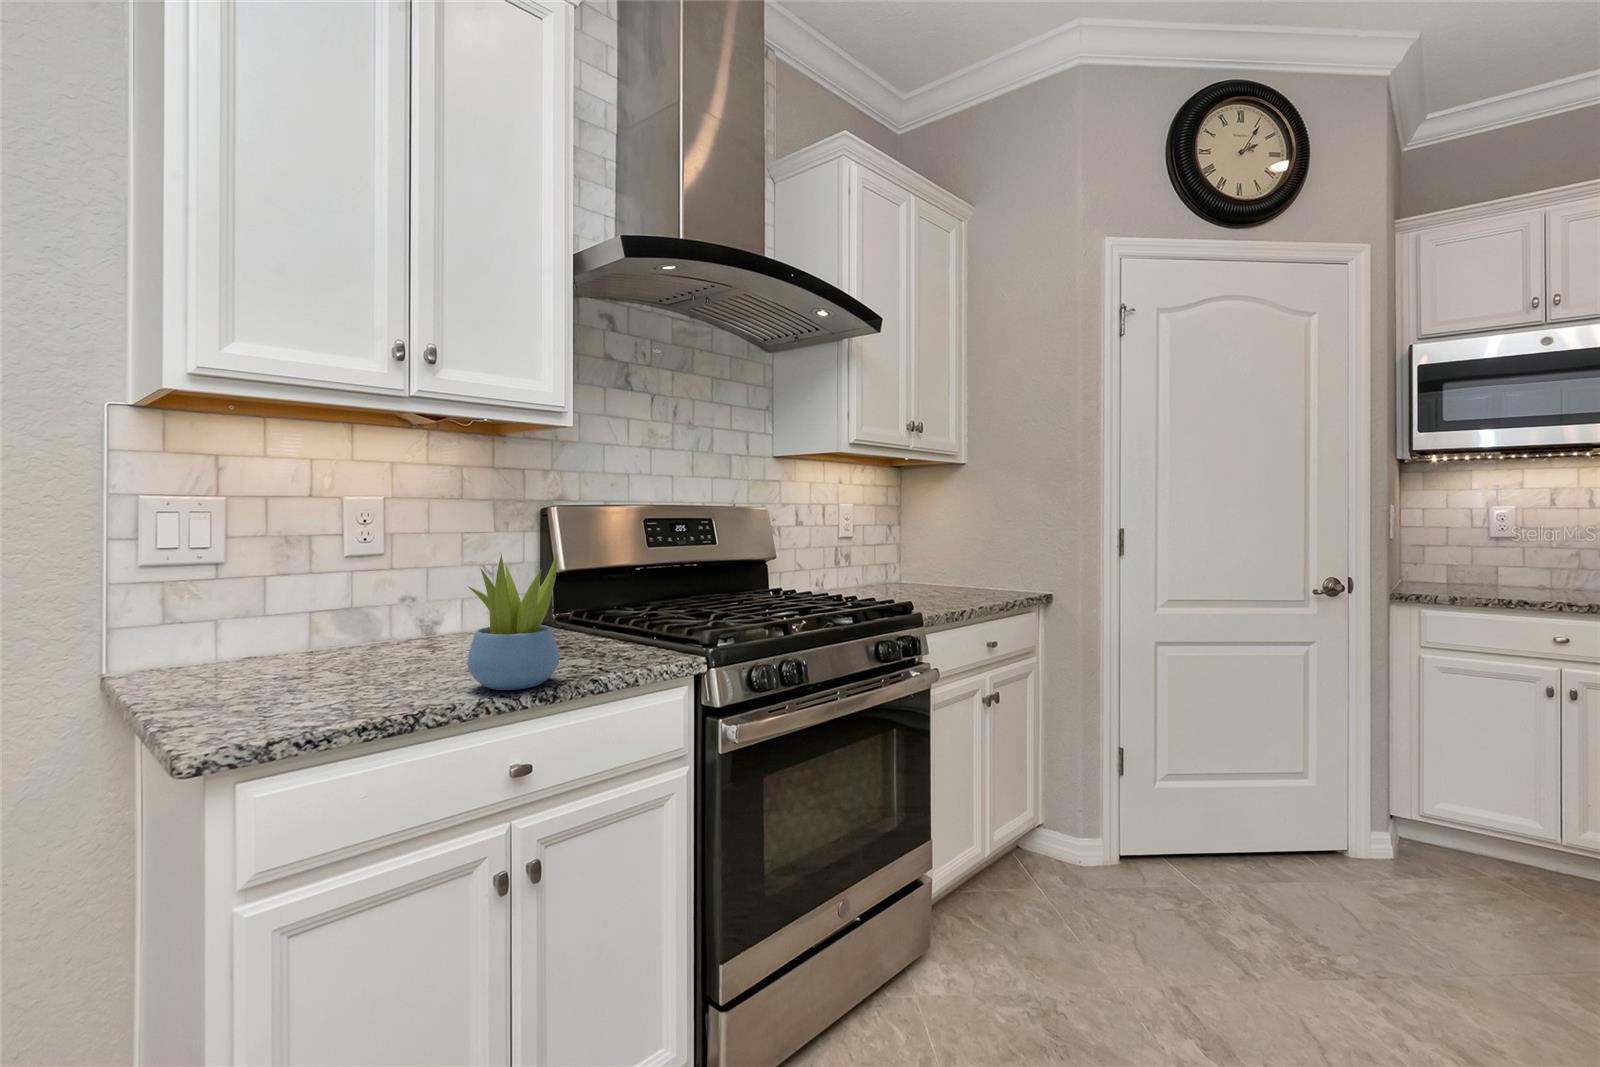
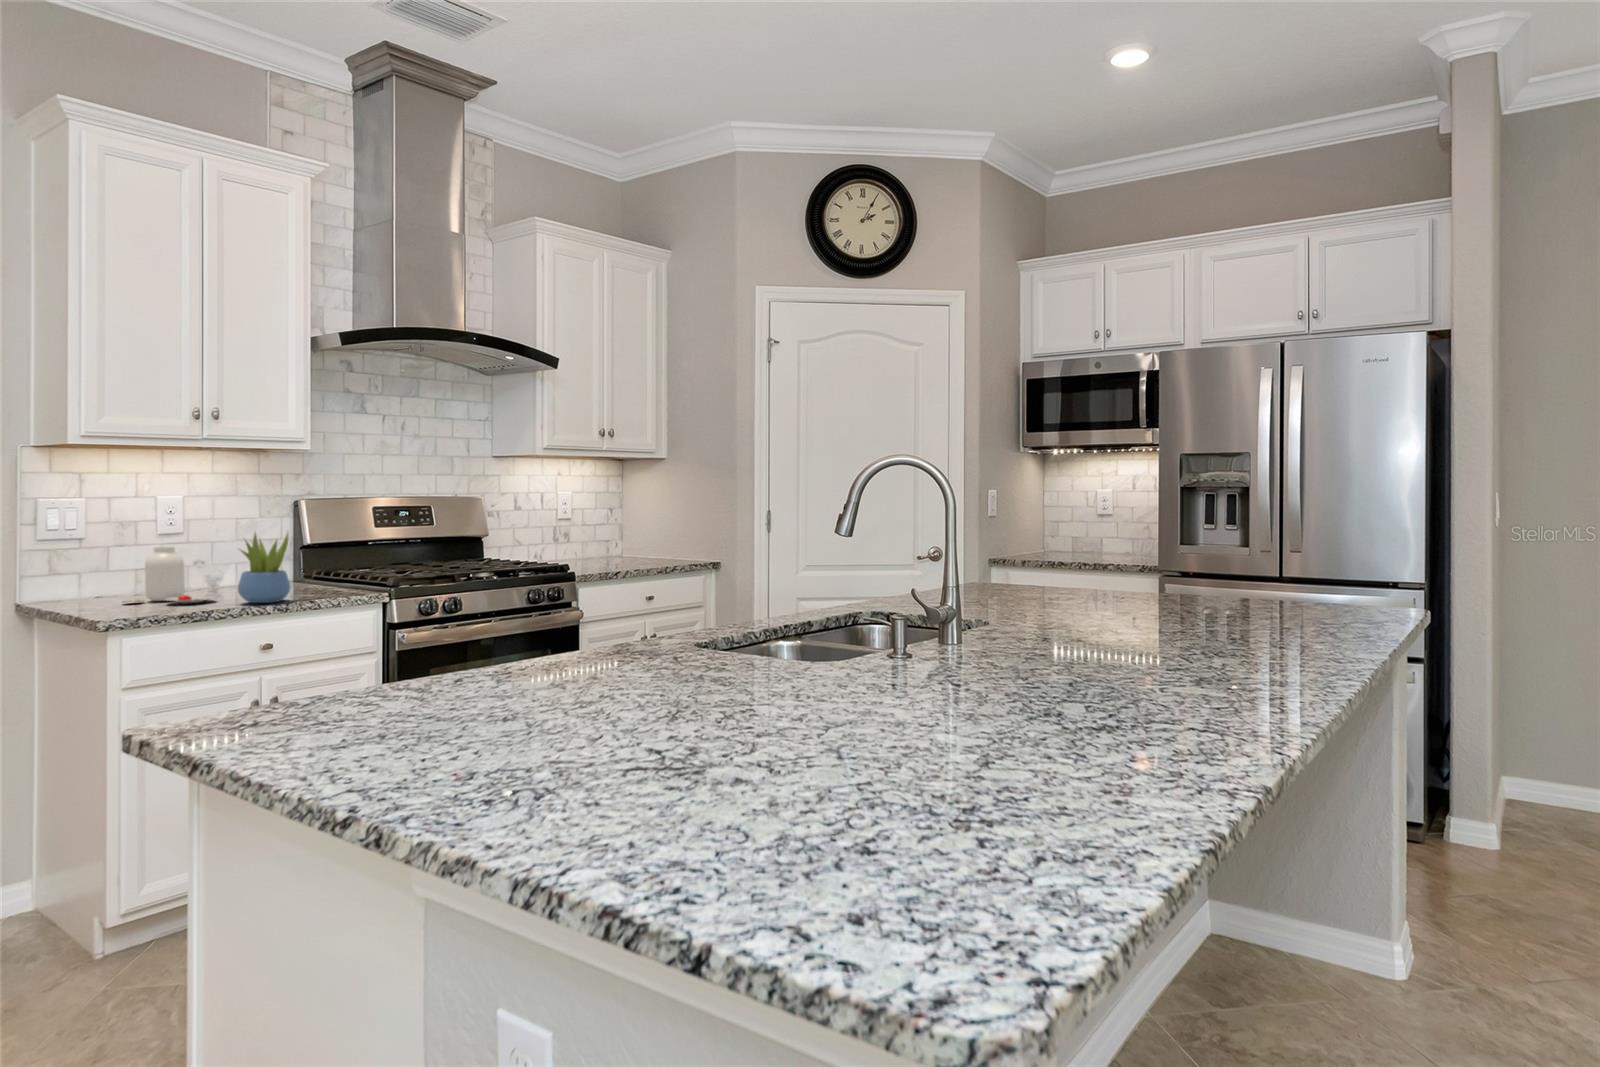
jar: none [268,579,431,685] -> present [123,547,216,603]

